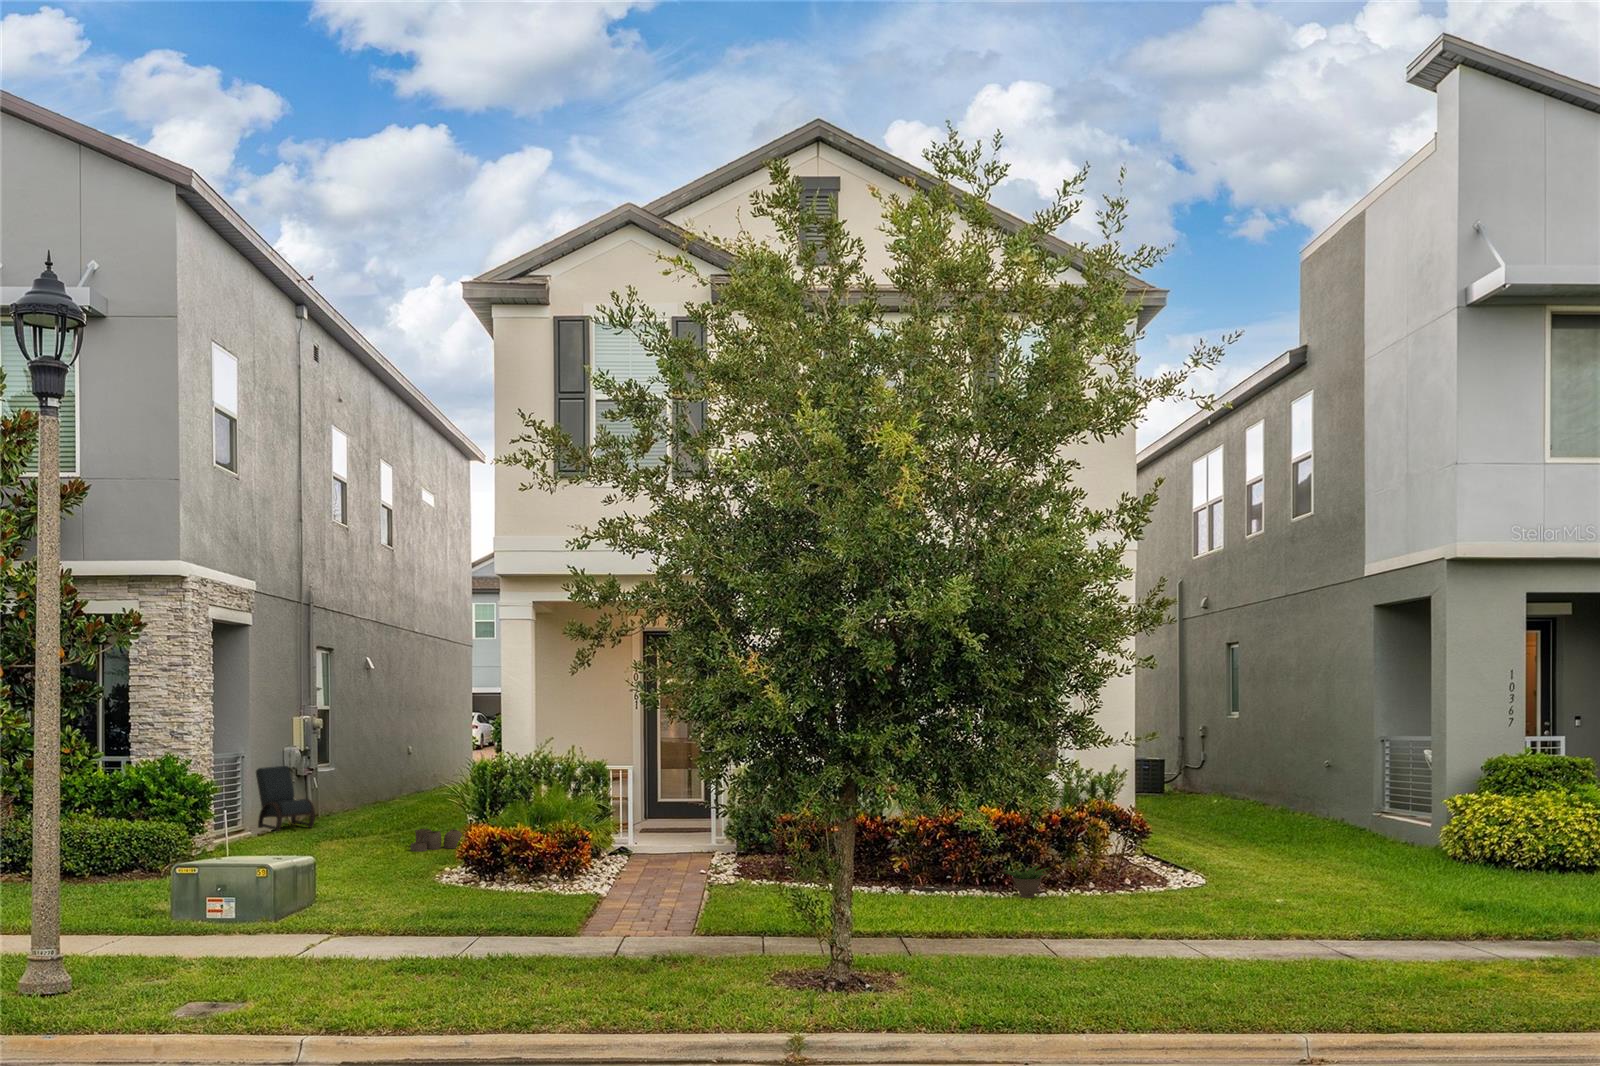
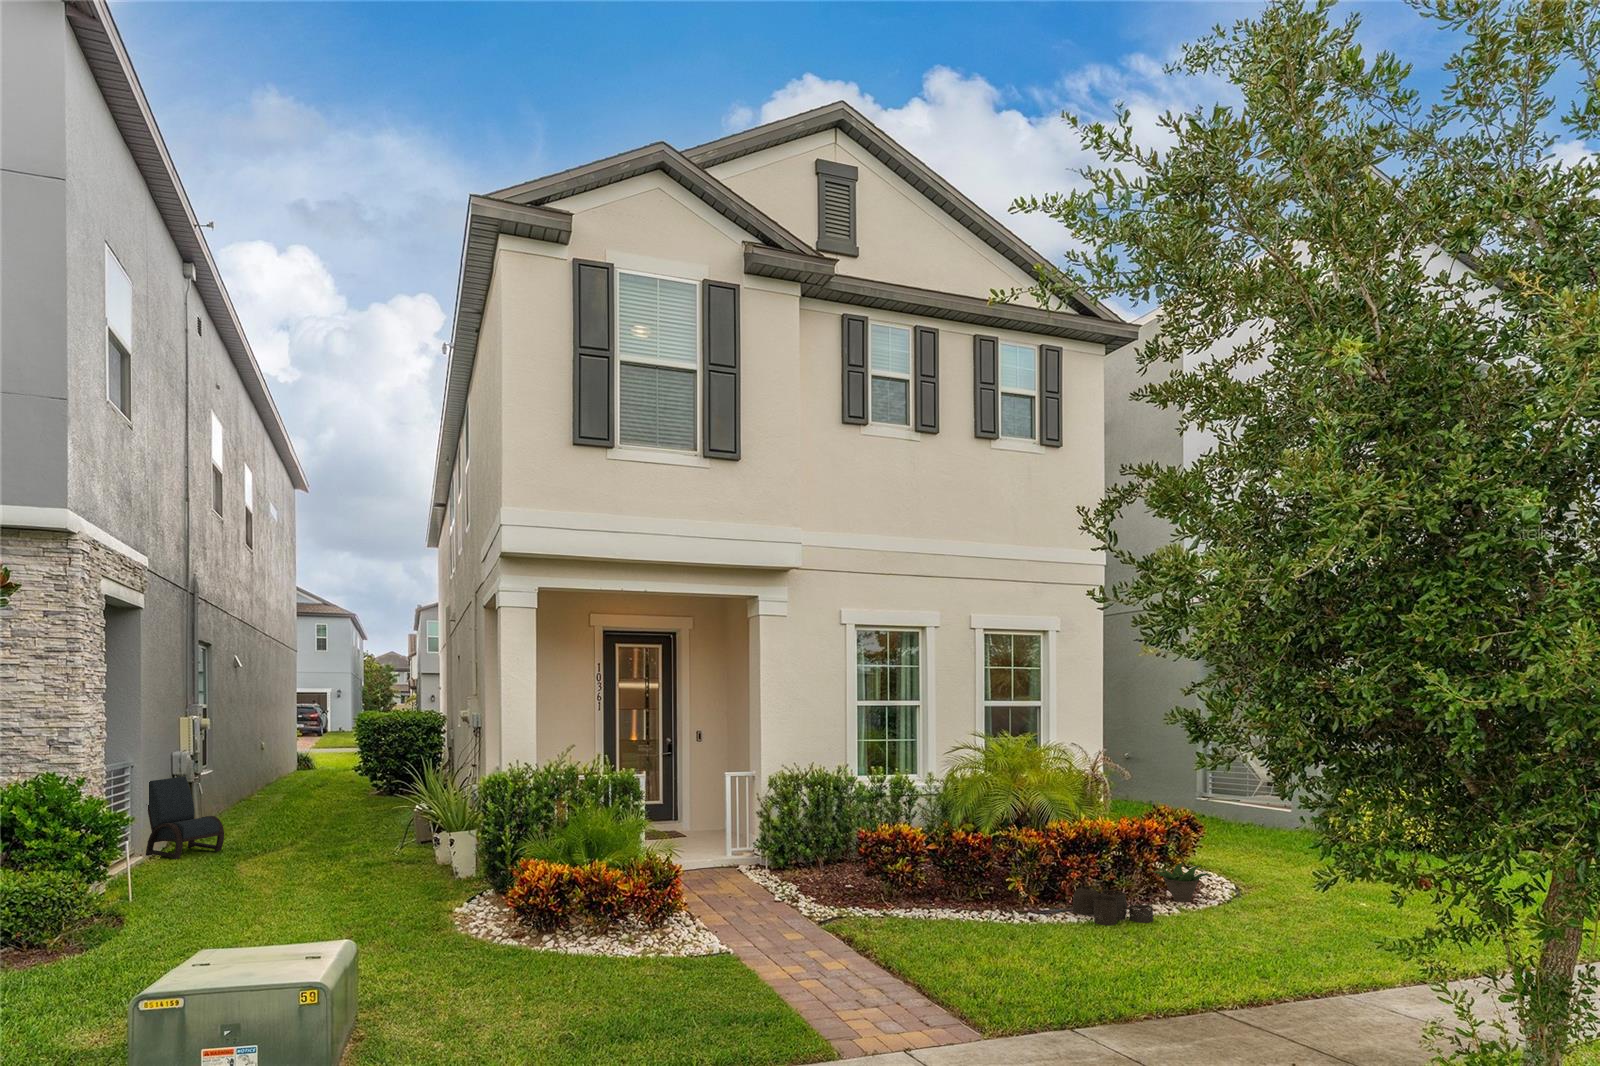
woven basket: present [411,829,462,852] -> present [1073,886,1154,925]

